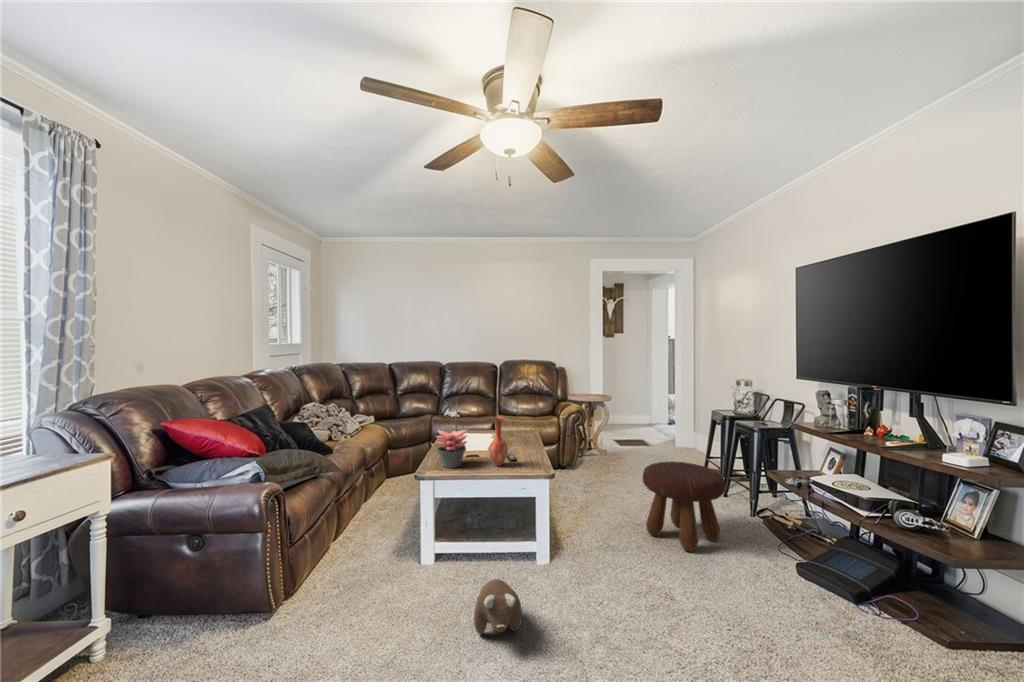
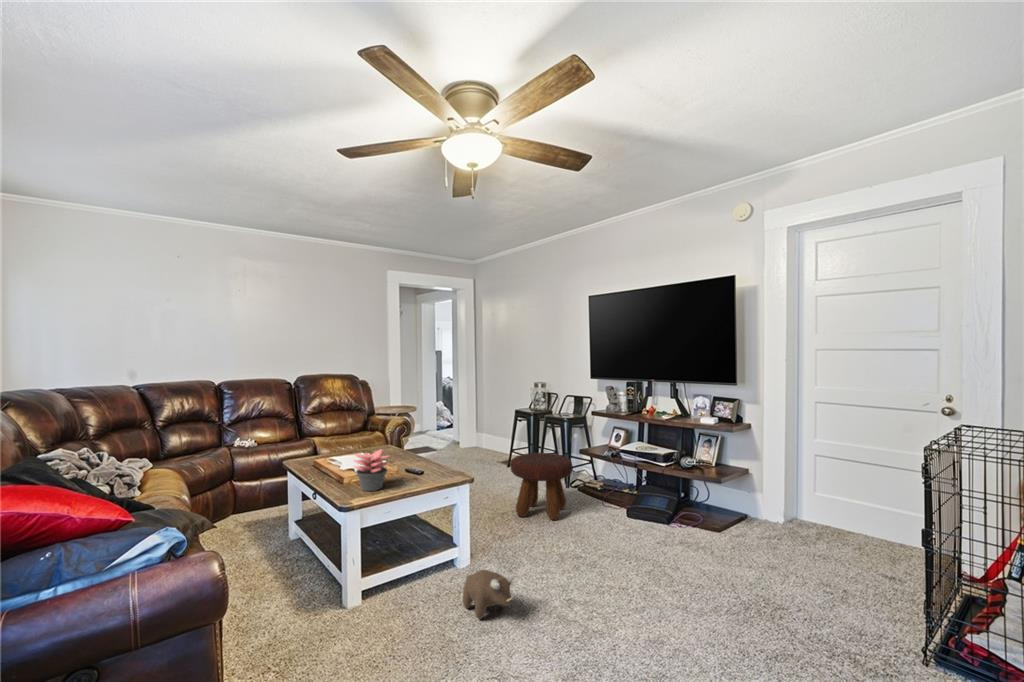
vase: present [489,416,508,466] -> none [408,431,427,480]

